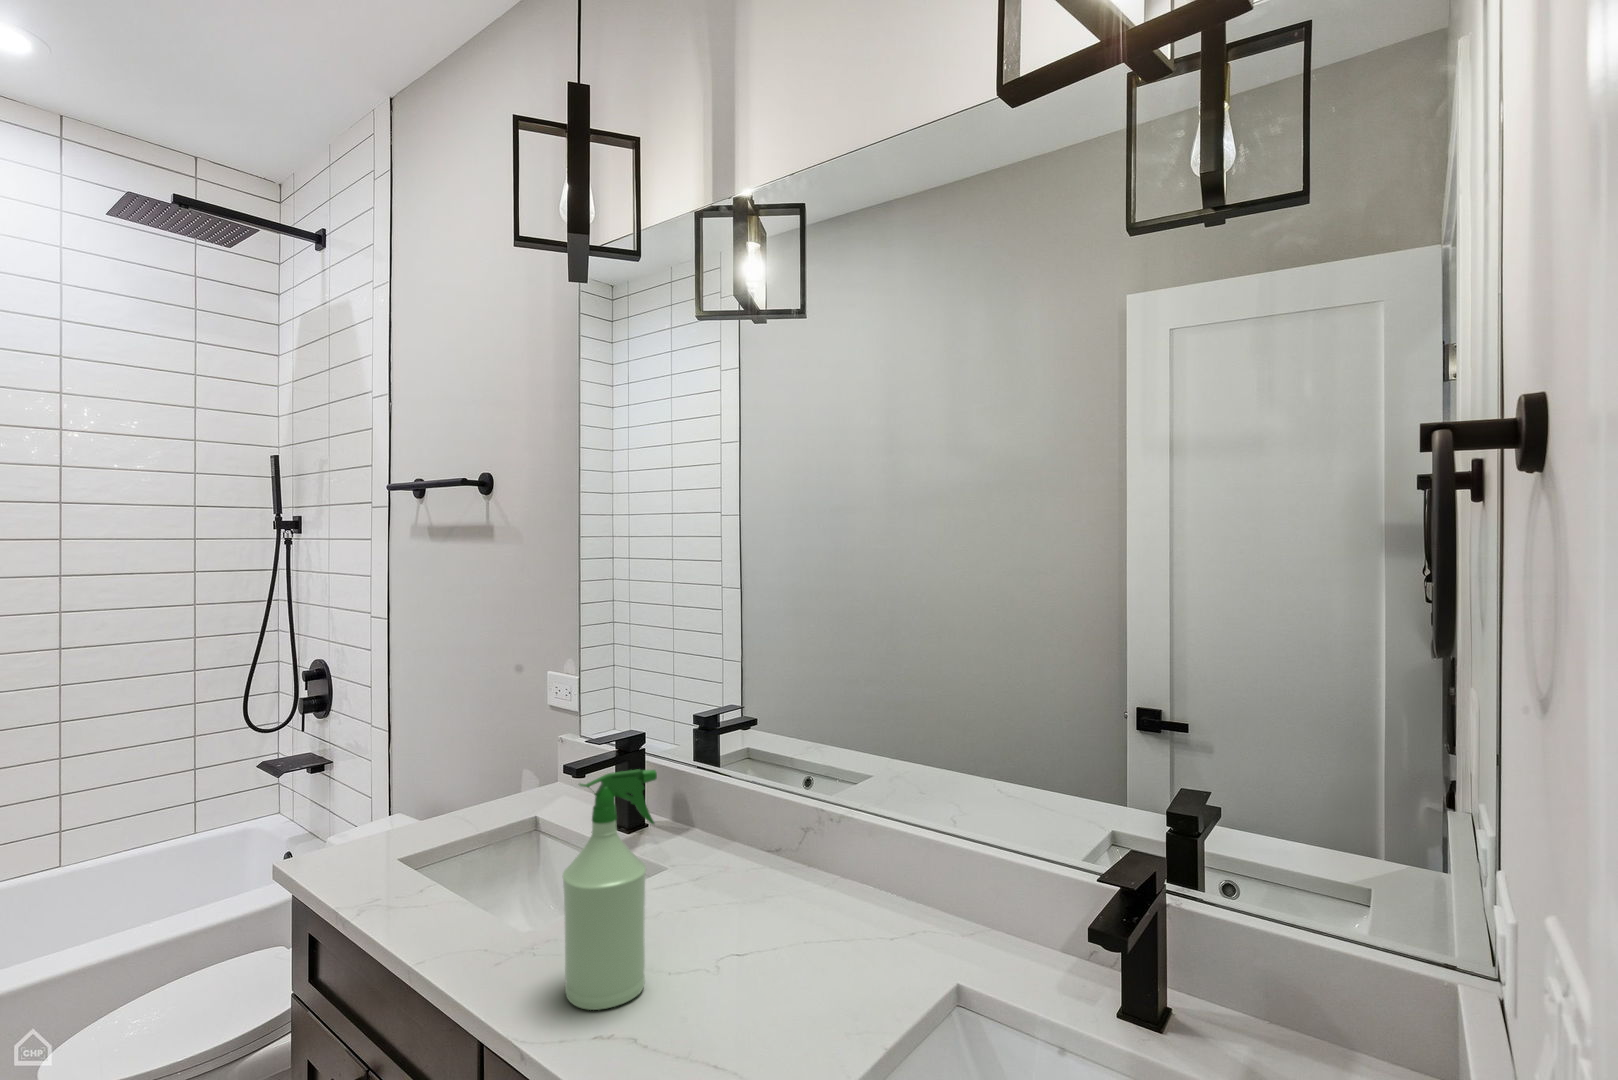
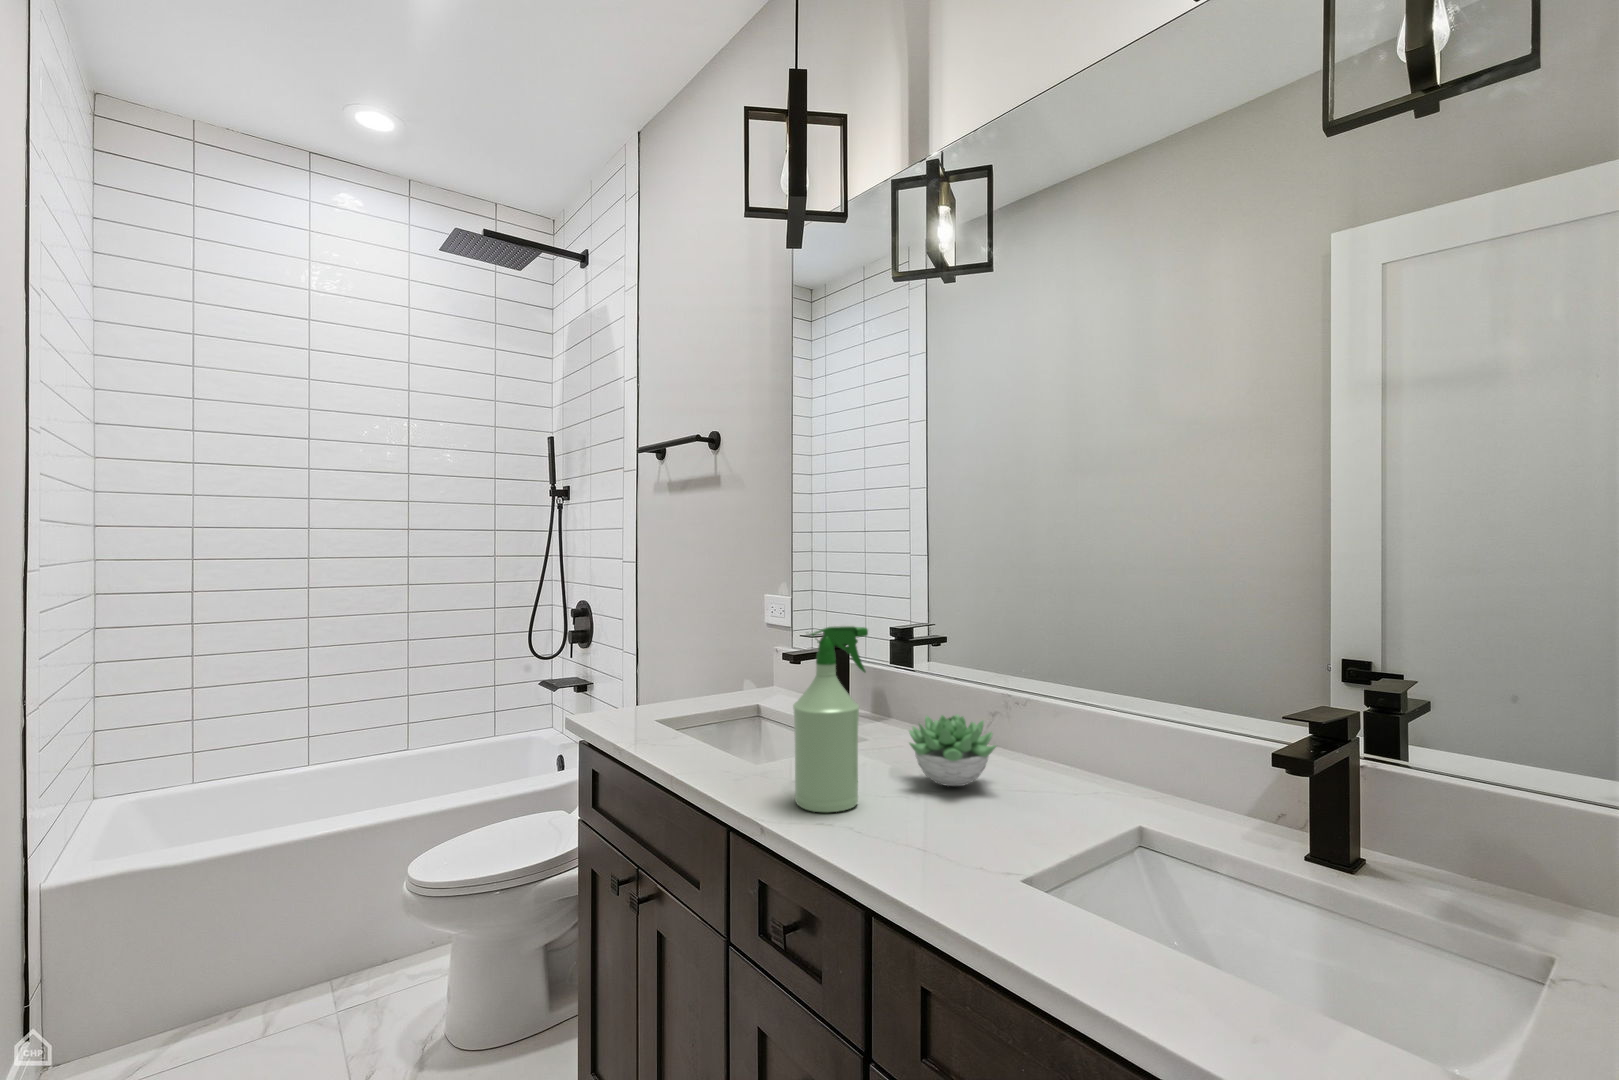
succulent plant: none [706,849,809,943] -> present [909,715,996,786]

